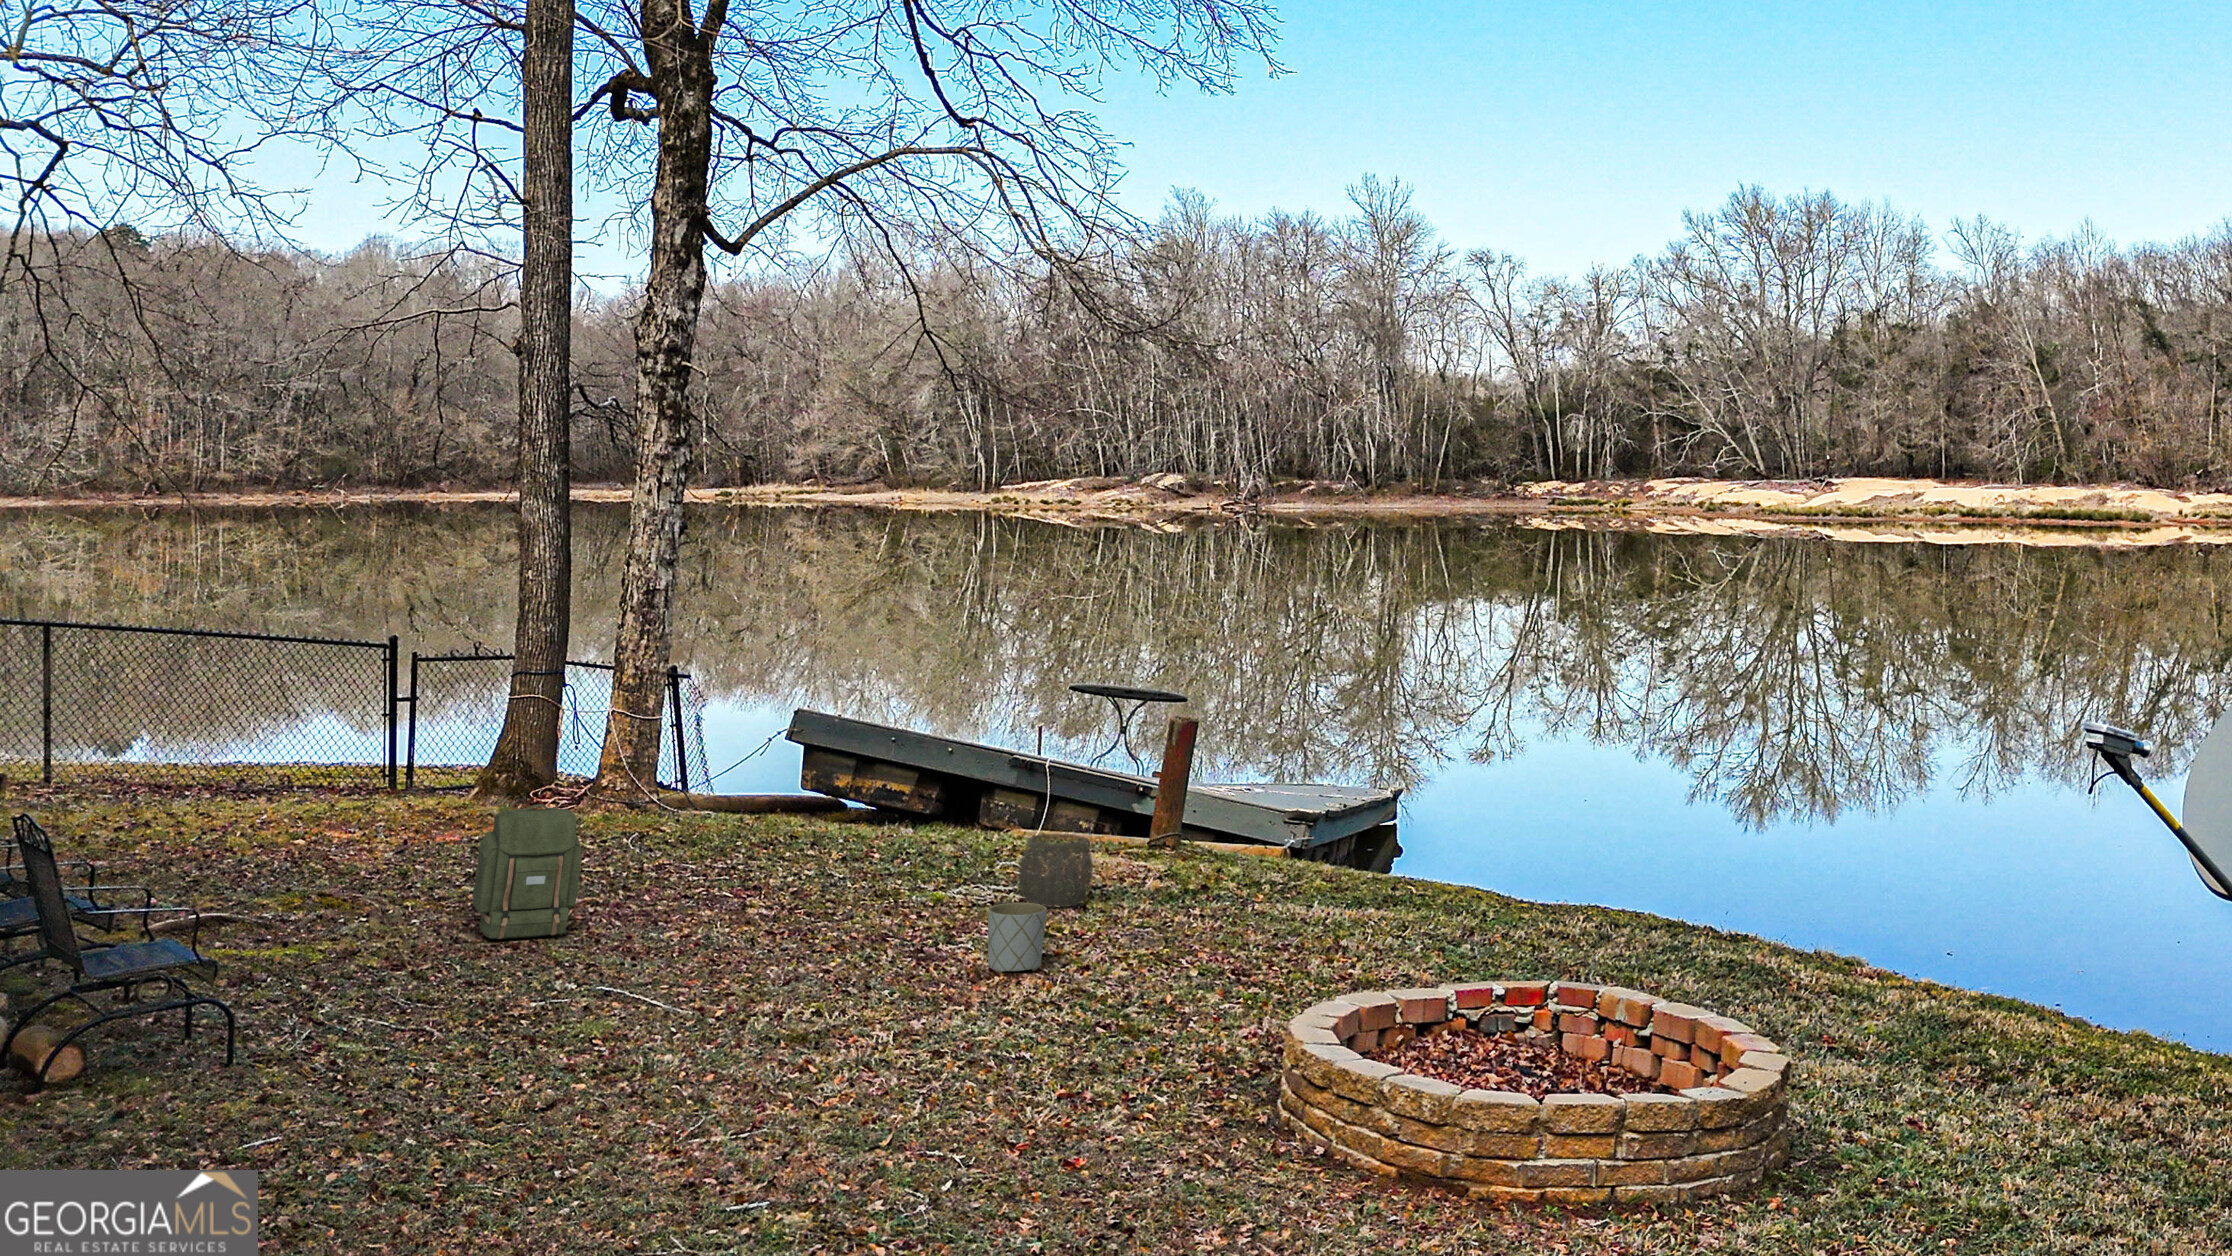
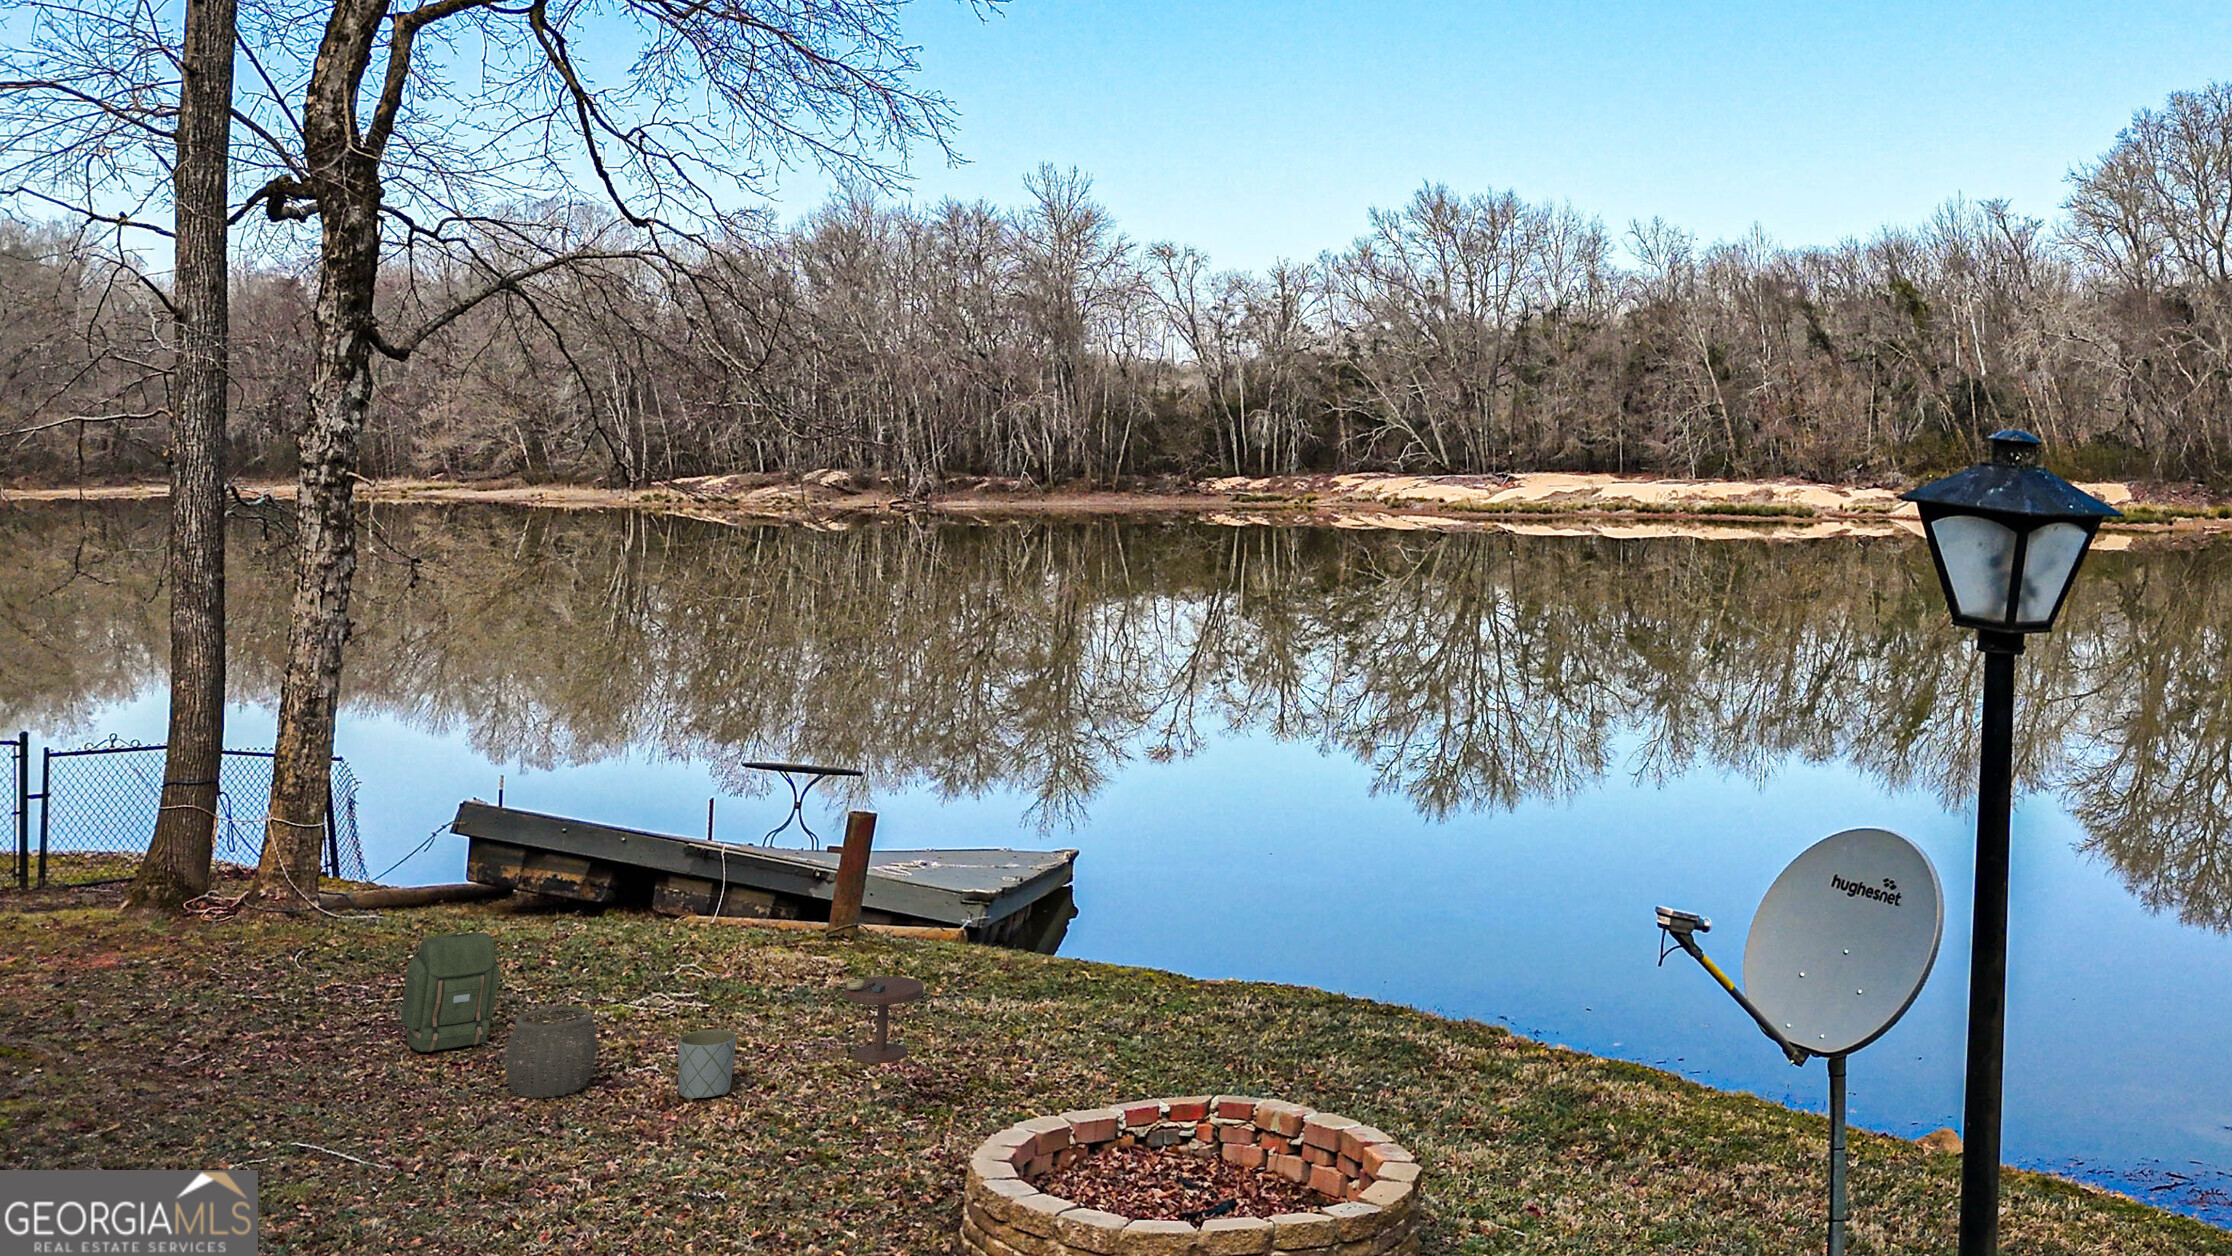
backpack: present [473,805,583,939] -> present [401,931,500,1052]
woven basket: present [1019,834,1093,908] -> present [504,1007,598,1098]
side table: none [1155,846,1238,1003] -> present [844,977,924,1064]

